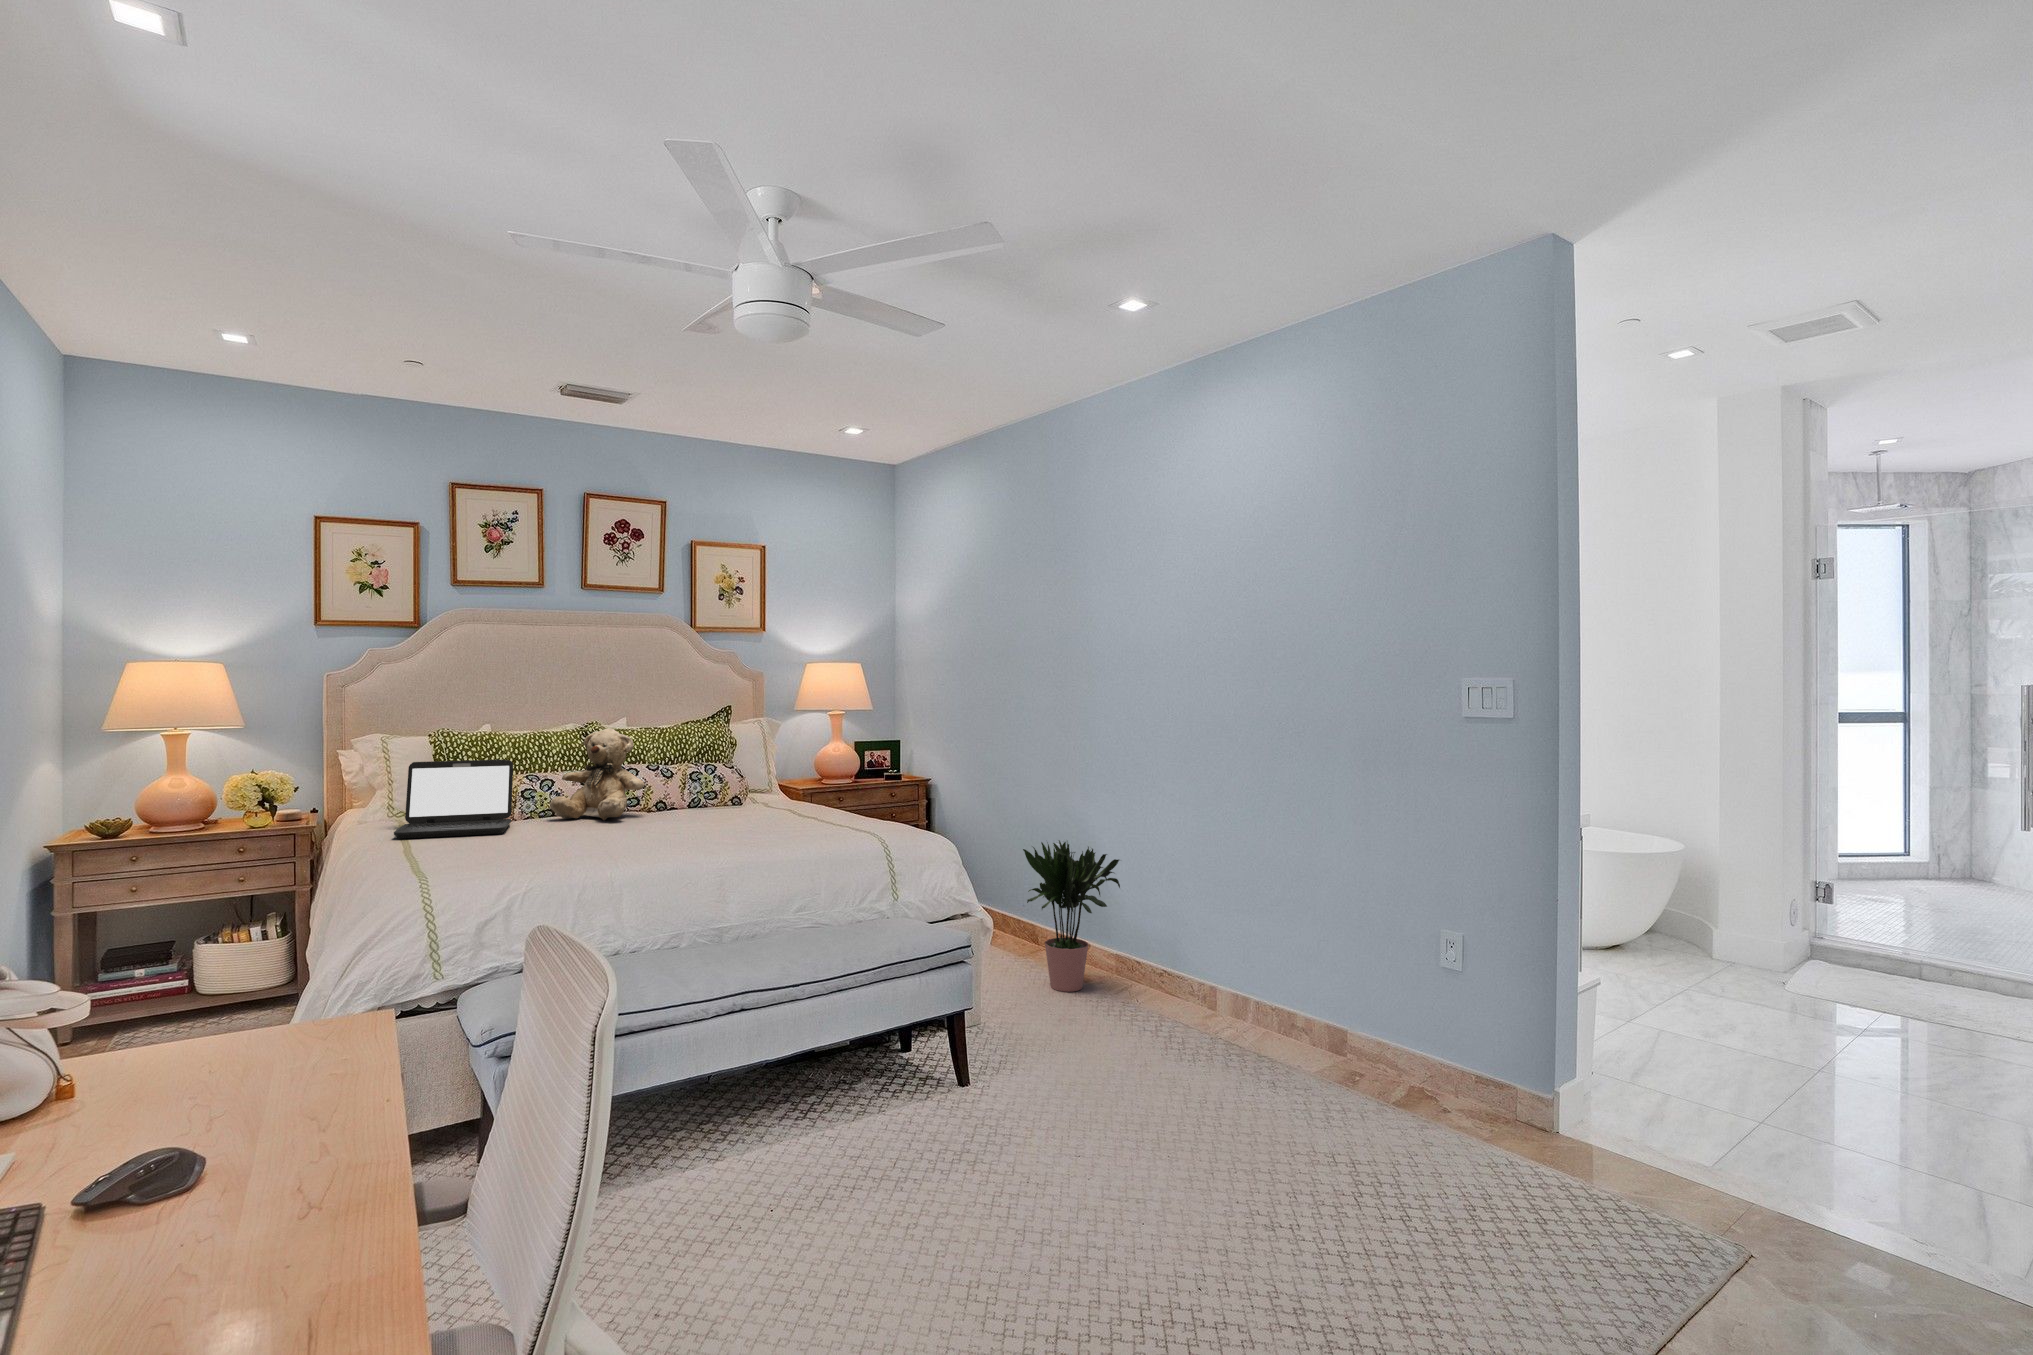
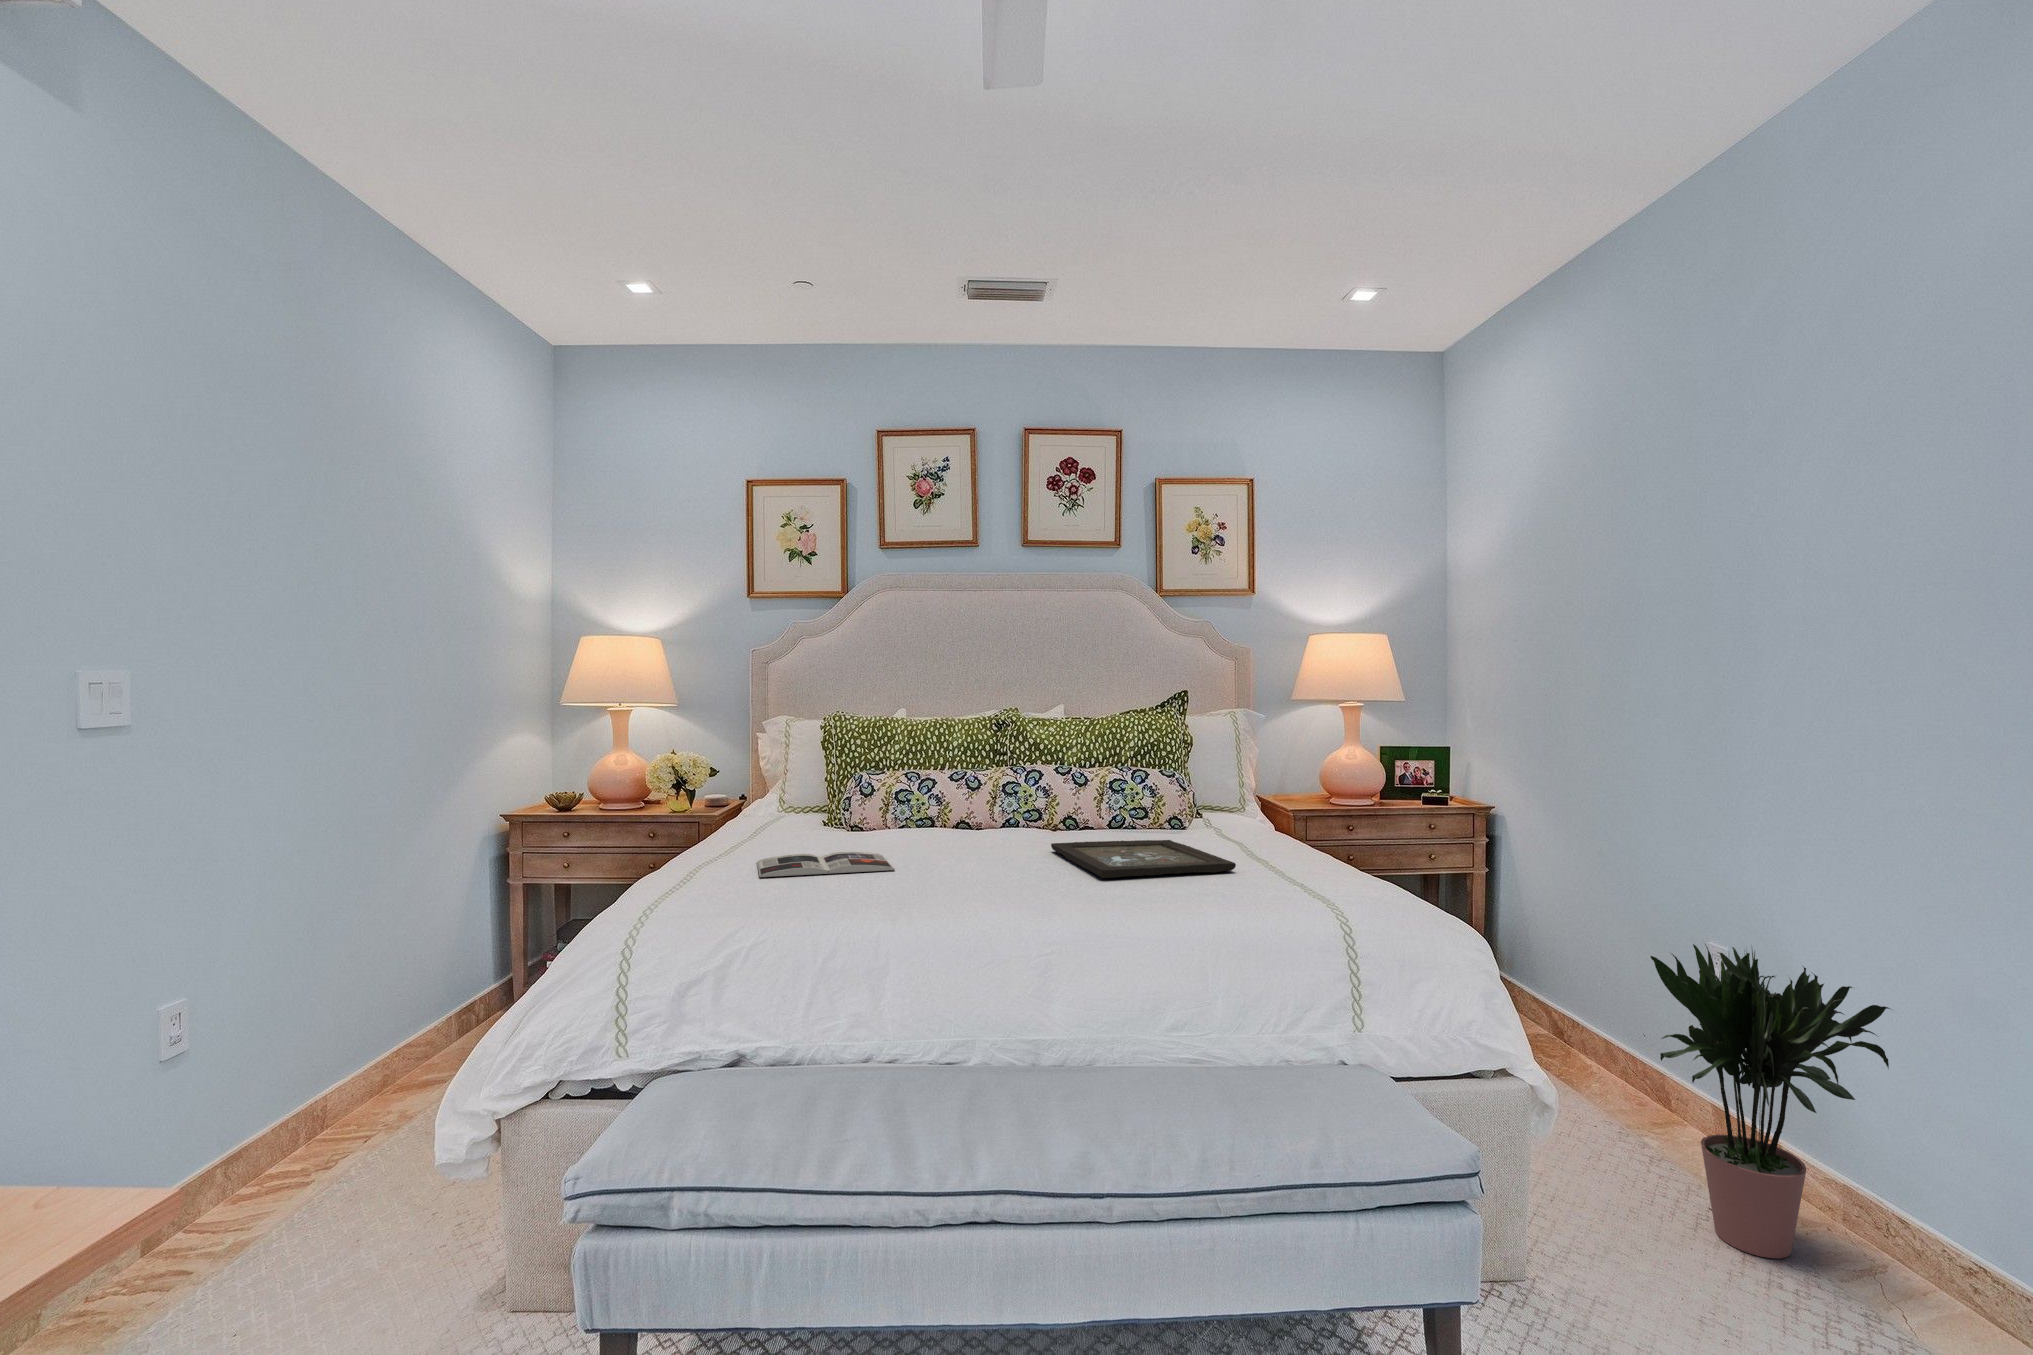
teddy bear: present [550,728,644,820] -> none [923,714,1038,838]
laptop: present [394,760,513,839] -> none [732,749,882,846]
tray: none [668,811,803,835] -> present [1051,840,1236,878]
magazine: none [447,835,571,856] -> present [757,852,895,877]

